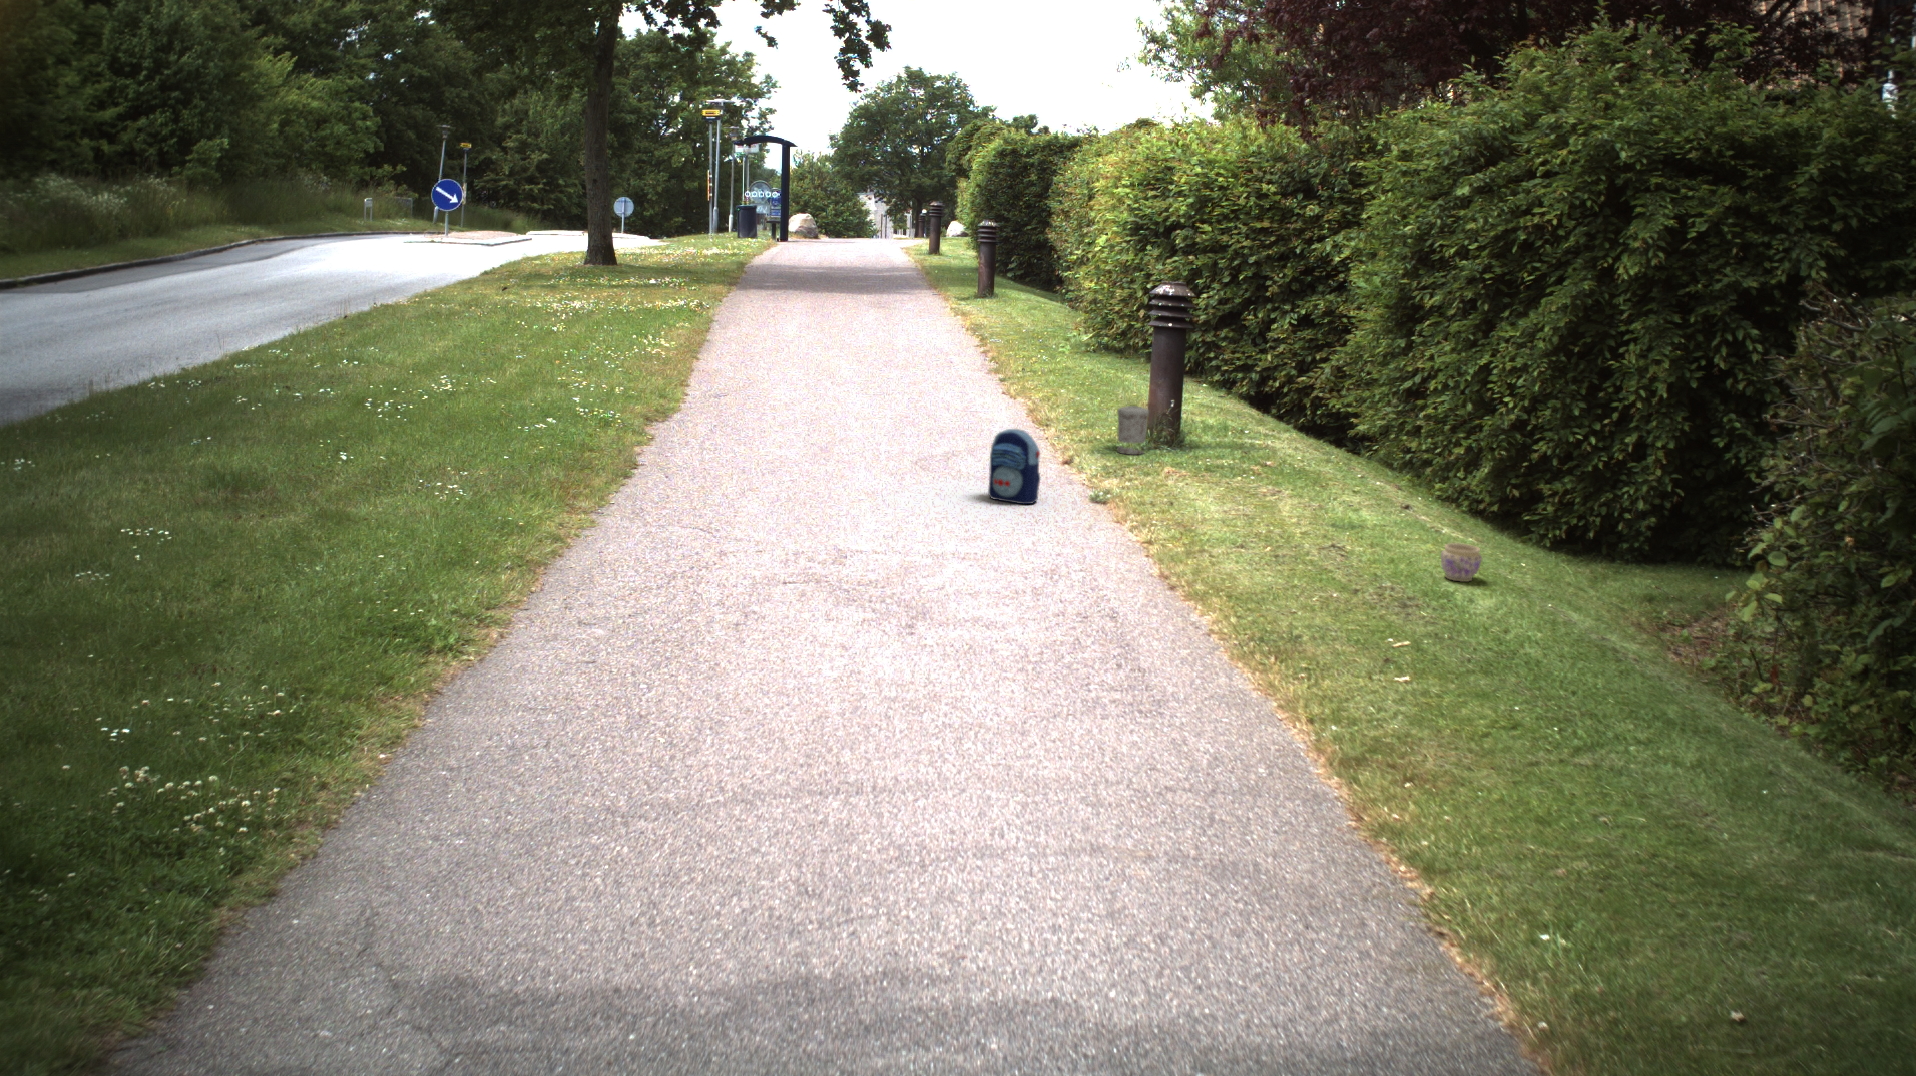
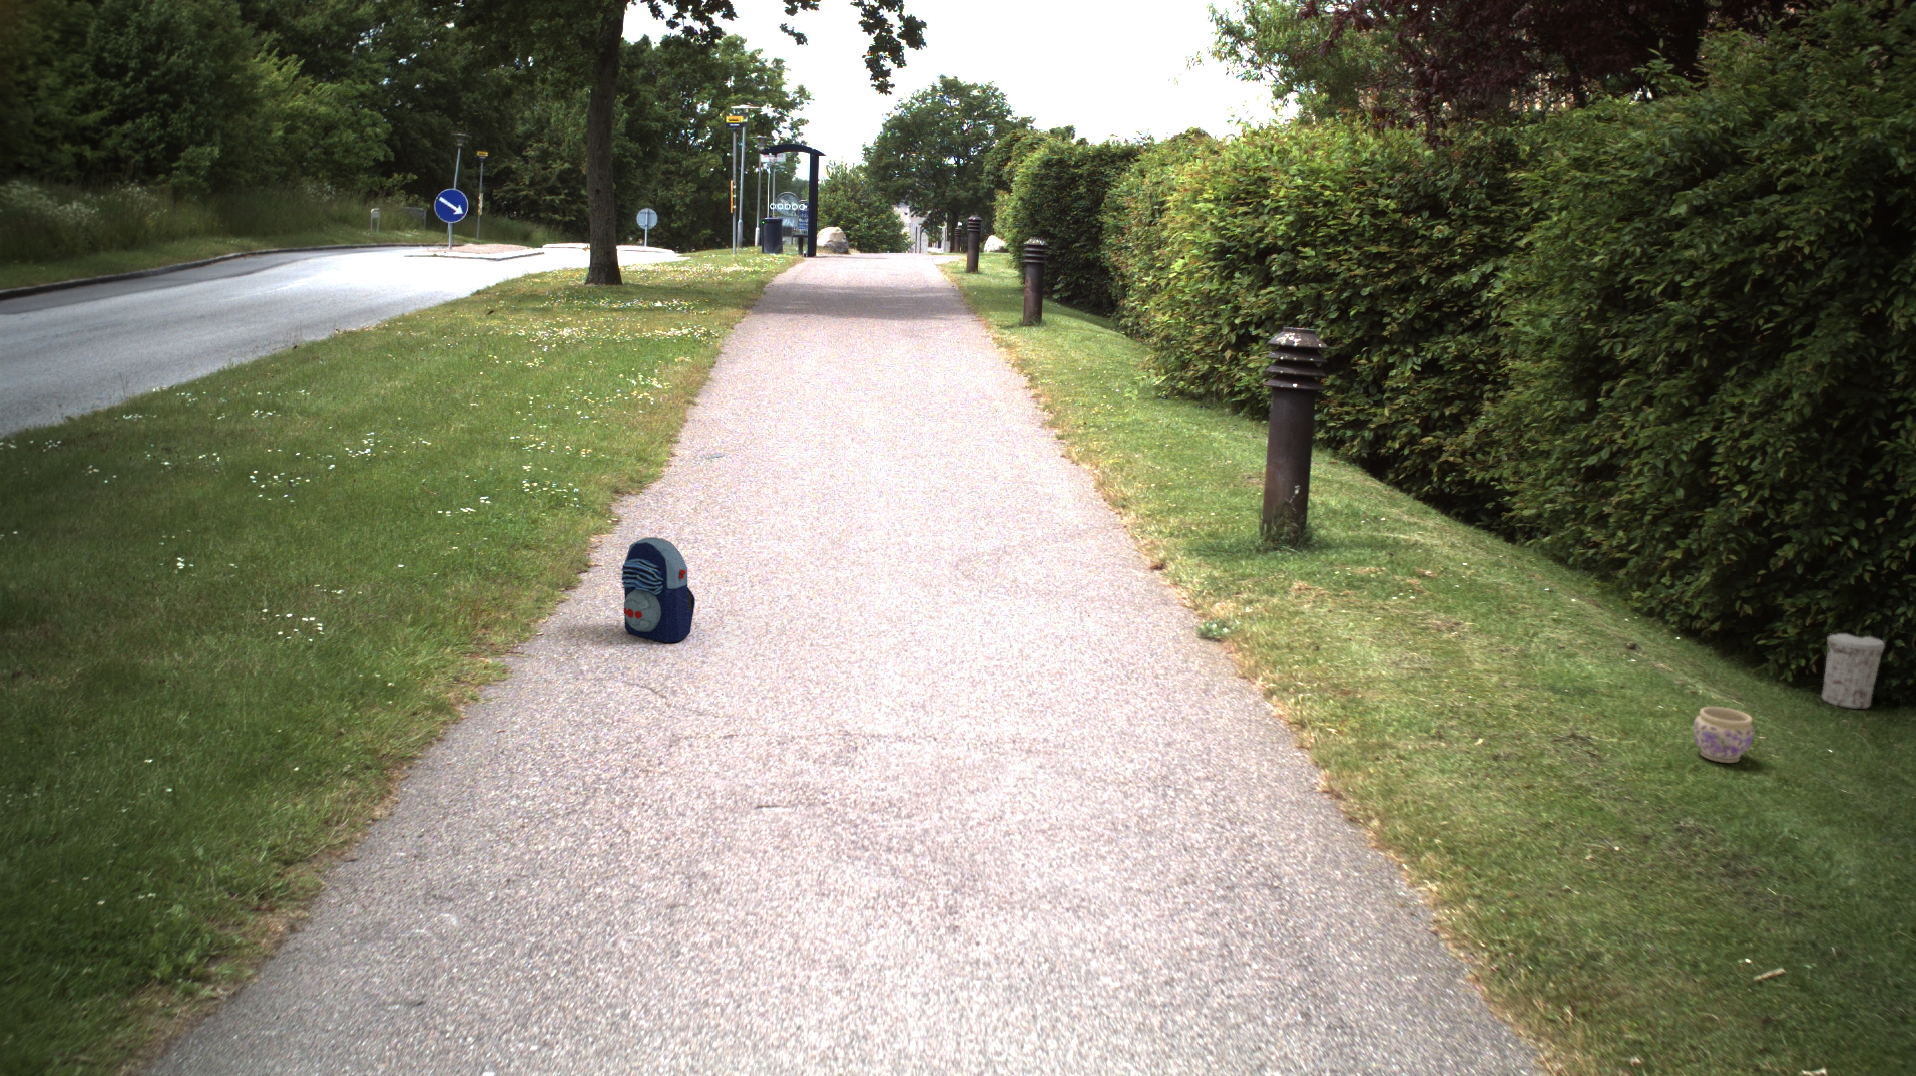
trash can: present [1117,406,1149,455] -> present [1822,634,1885,709]
backpack: present [988,429,1040,504] -> present [621,537,695,643]

